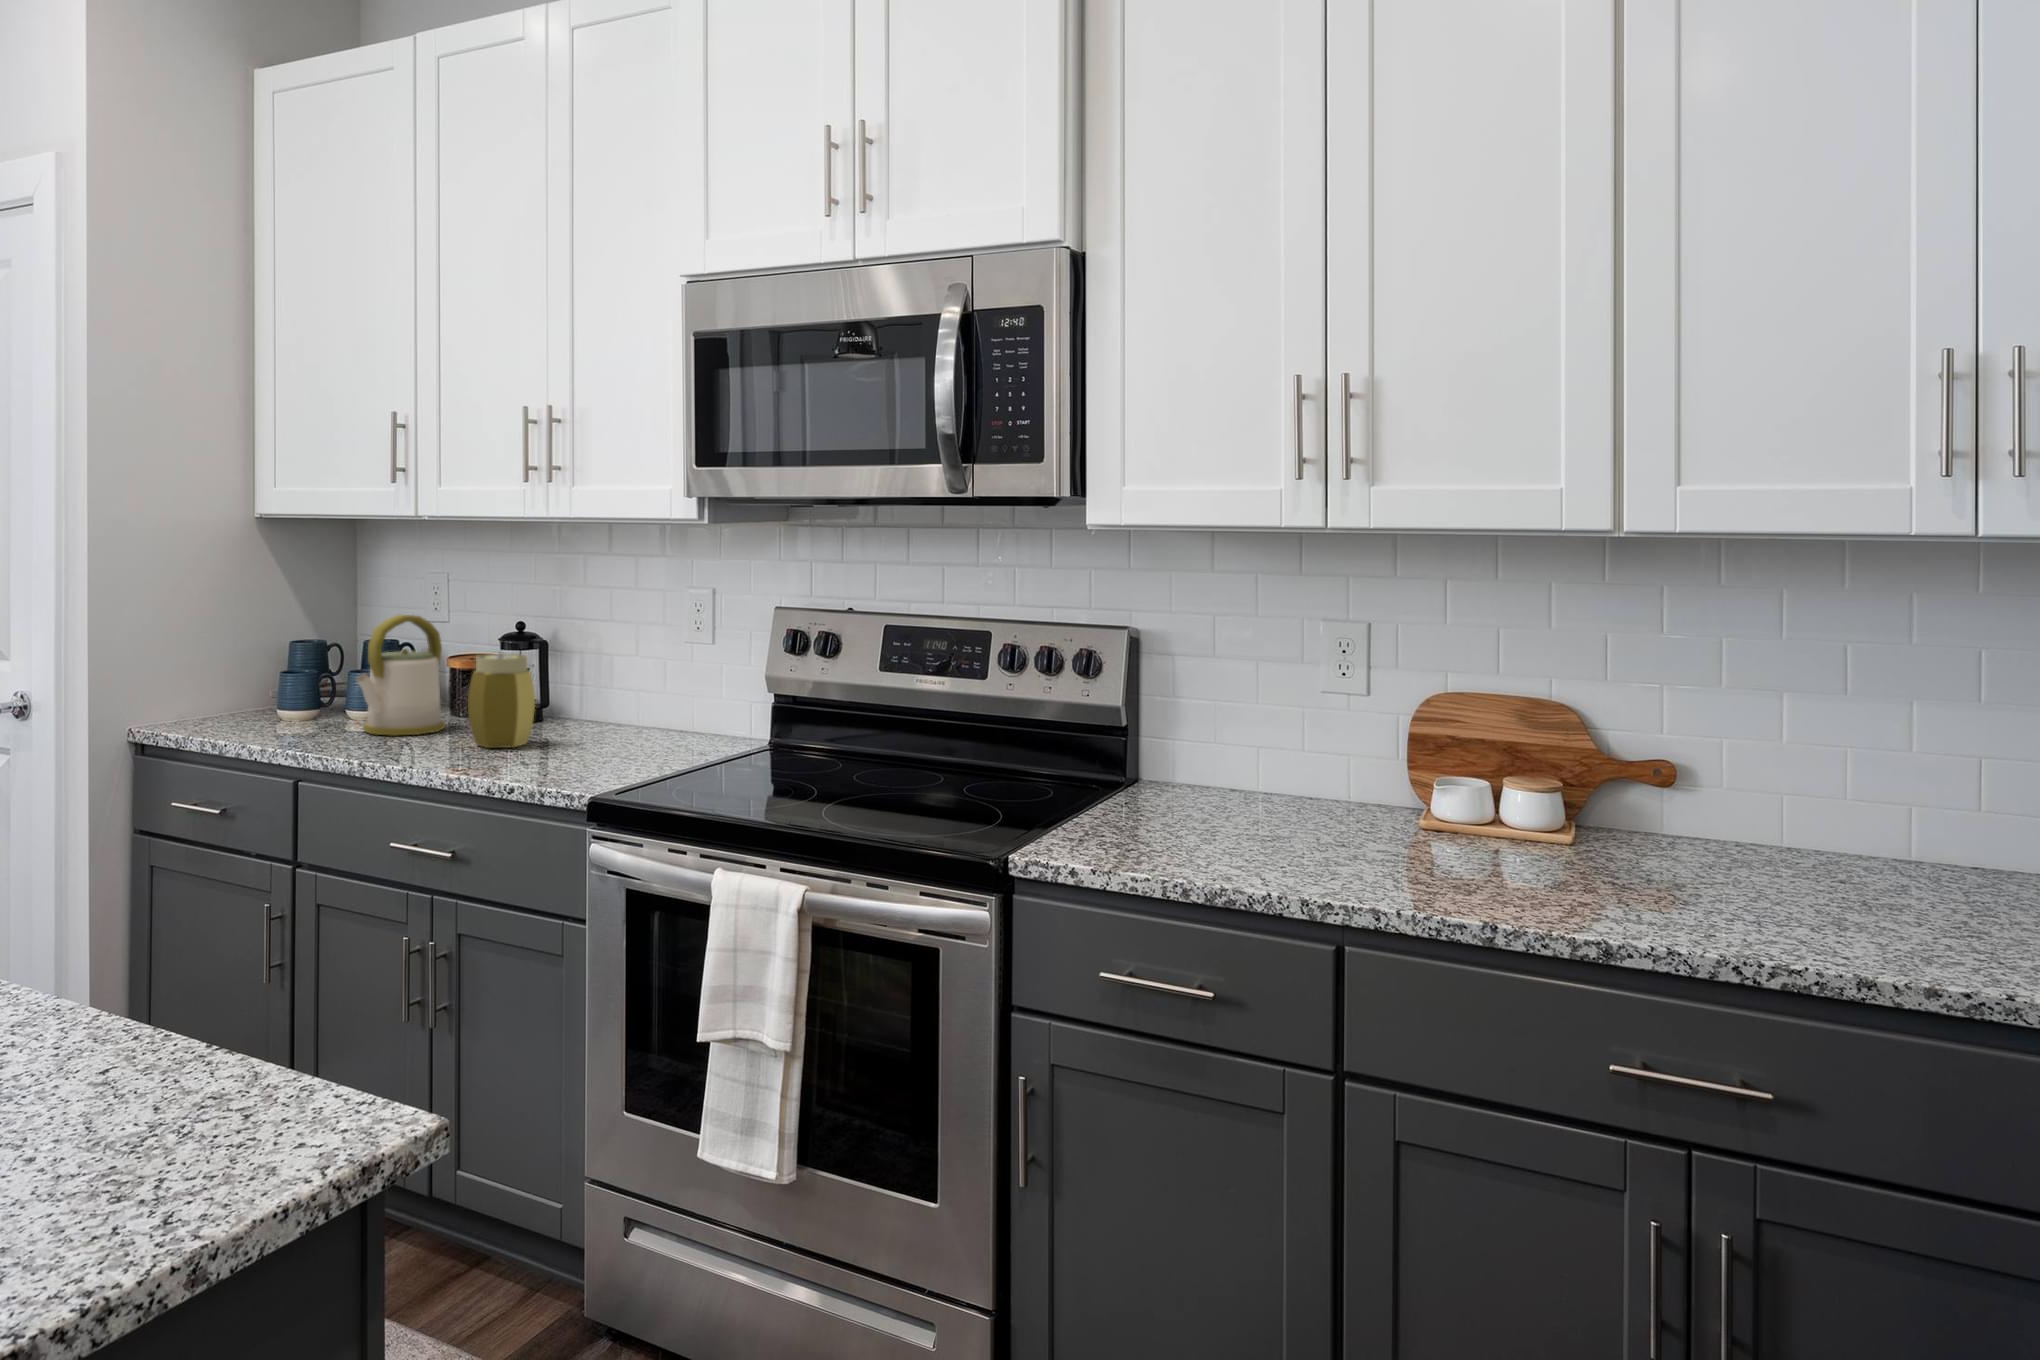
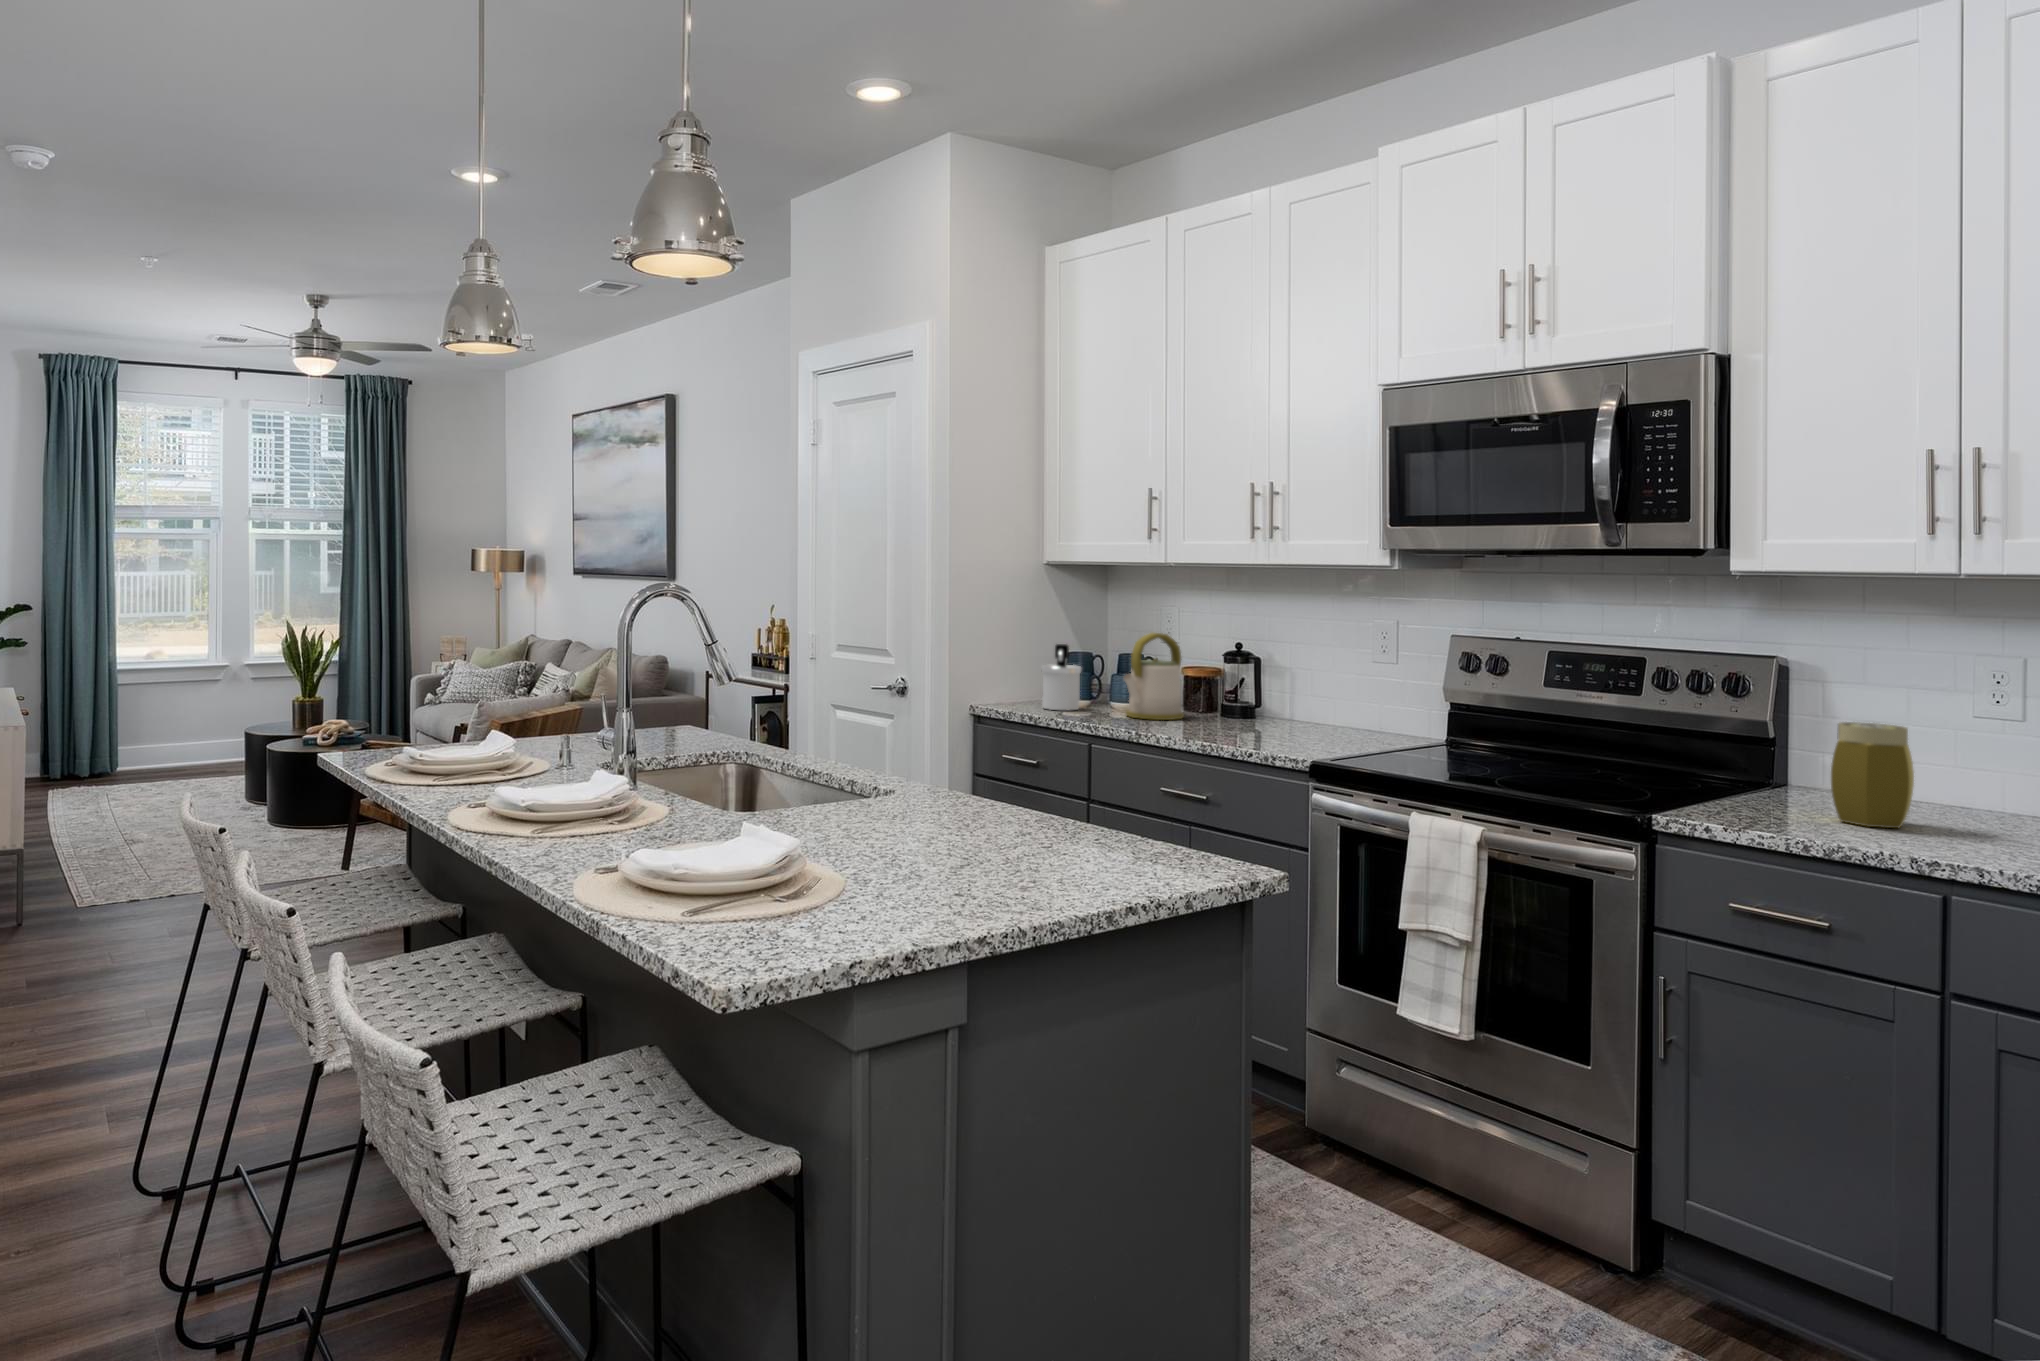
soap dispenser: none [244,634,304,728] -> present [1042,644,1082,710]
jar: present [468,654,535,748] -> present [1831,722,1914,828]

